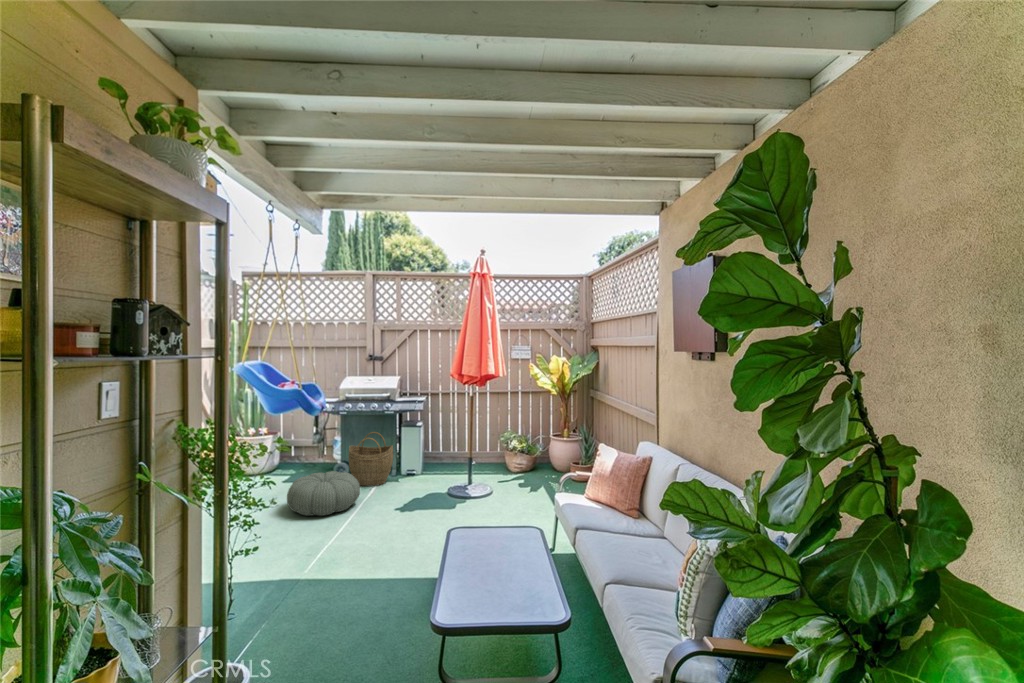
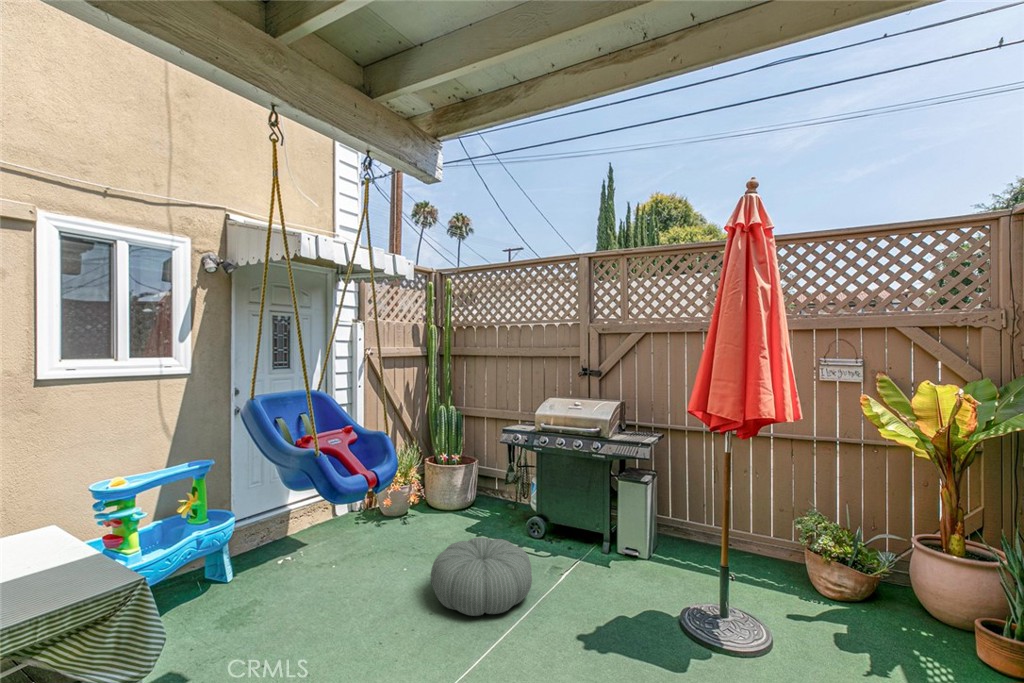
woven basket: present [349,432,393,486] -> none [536,483,601,569]

